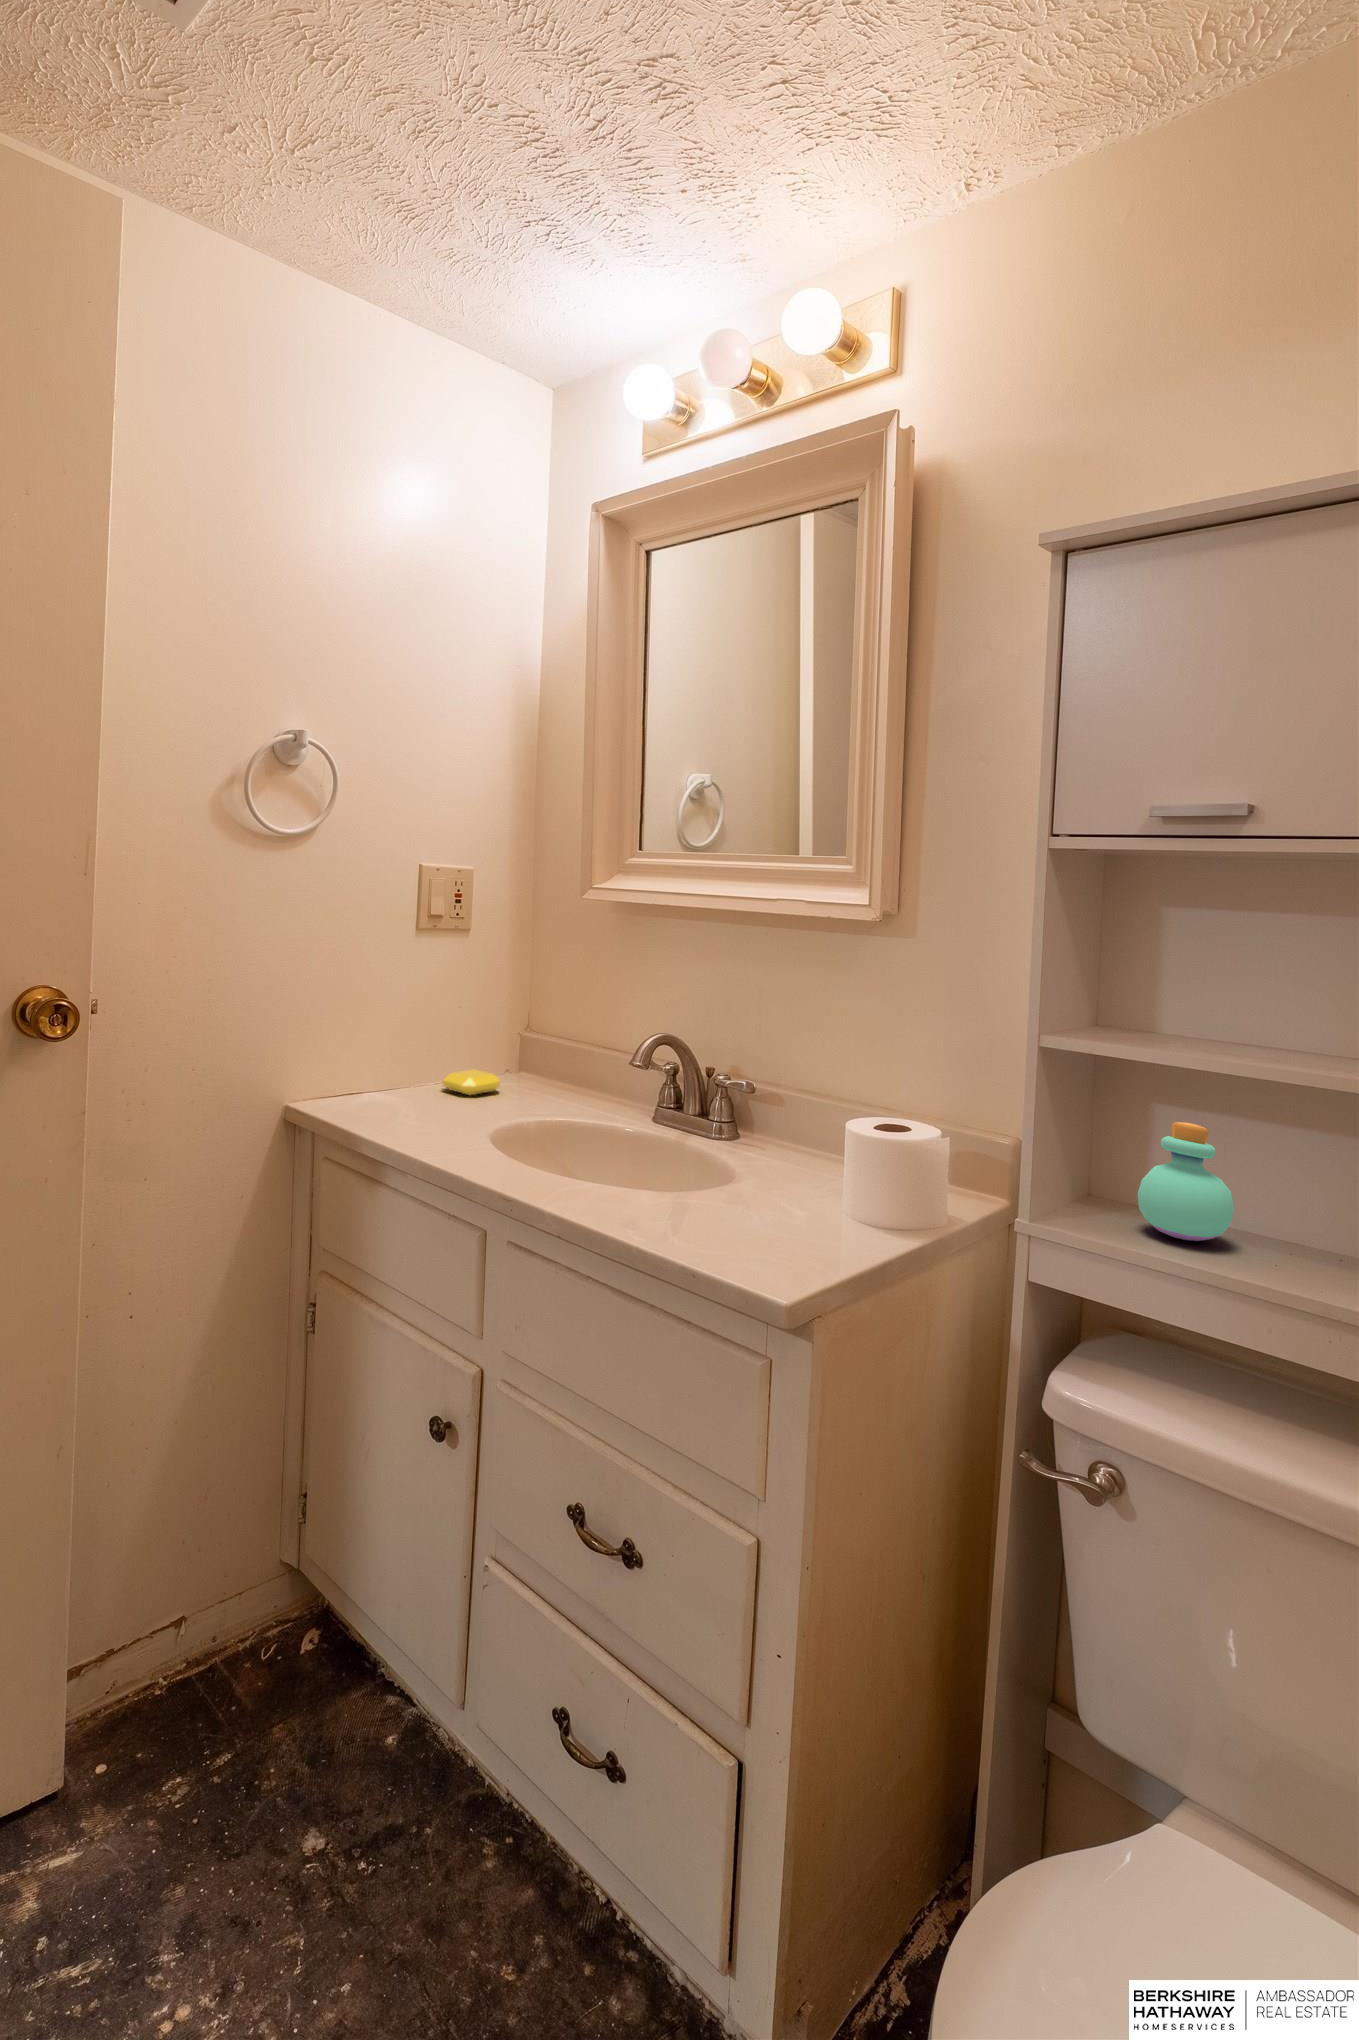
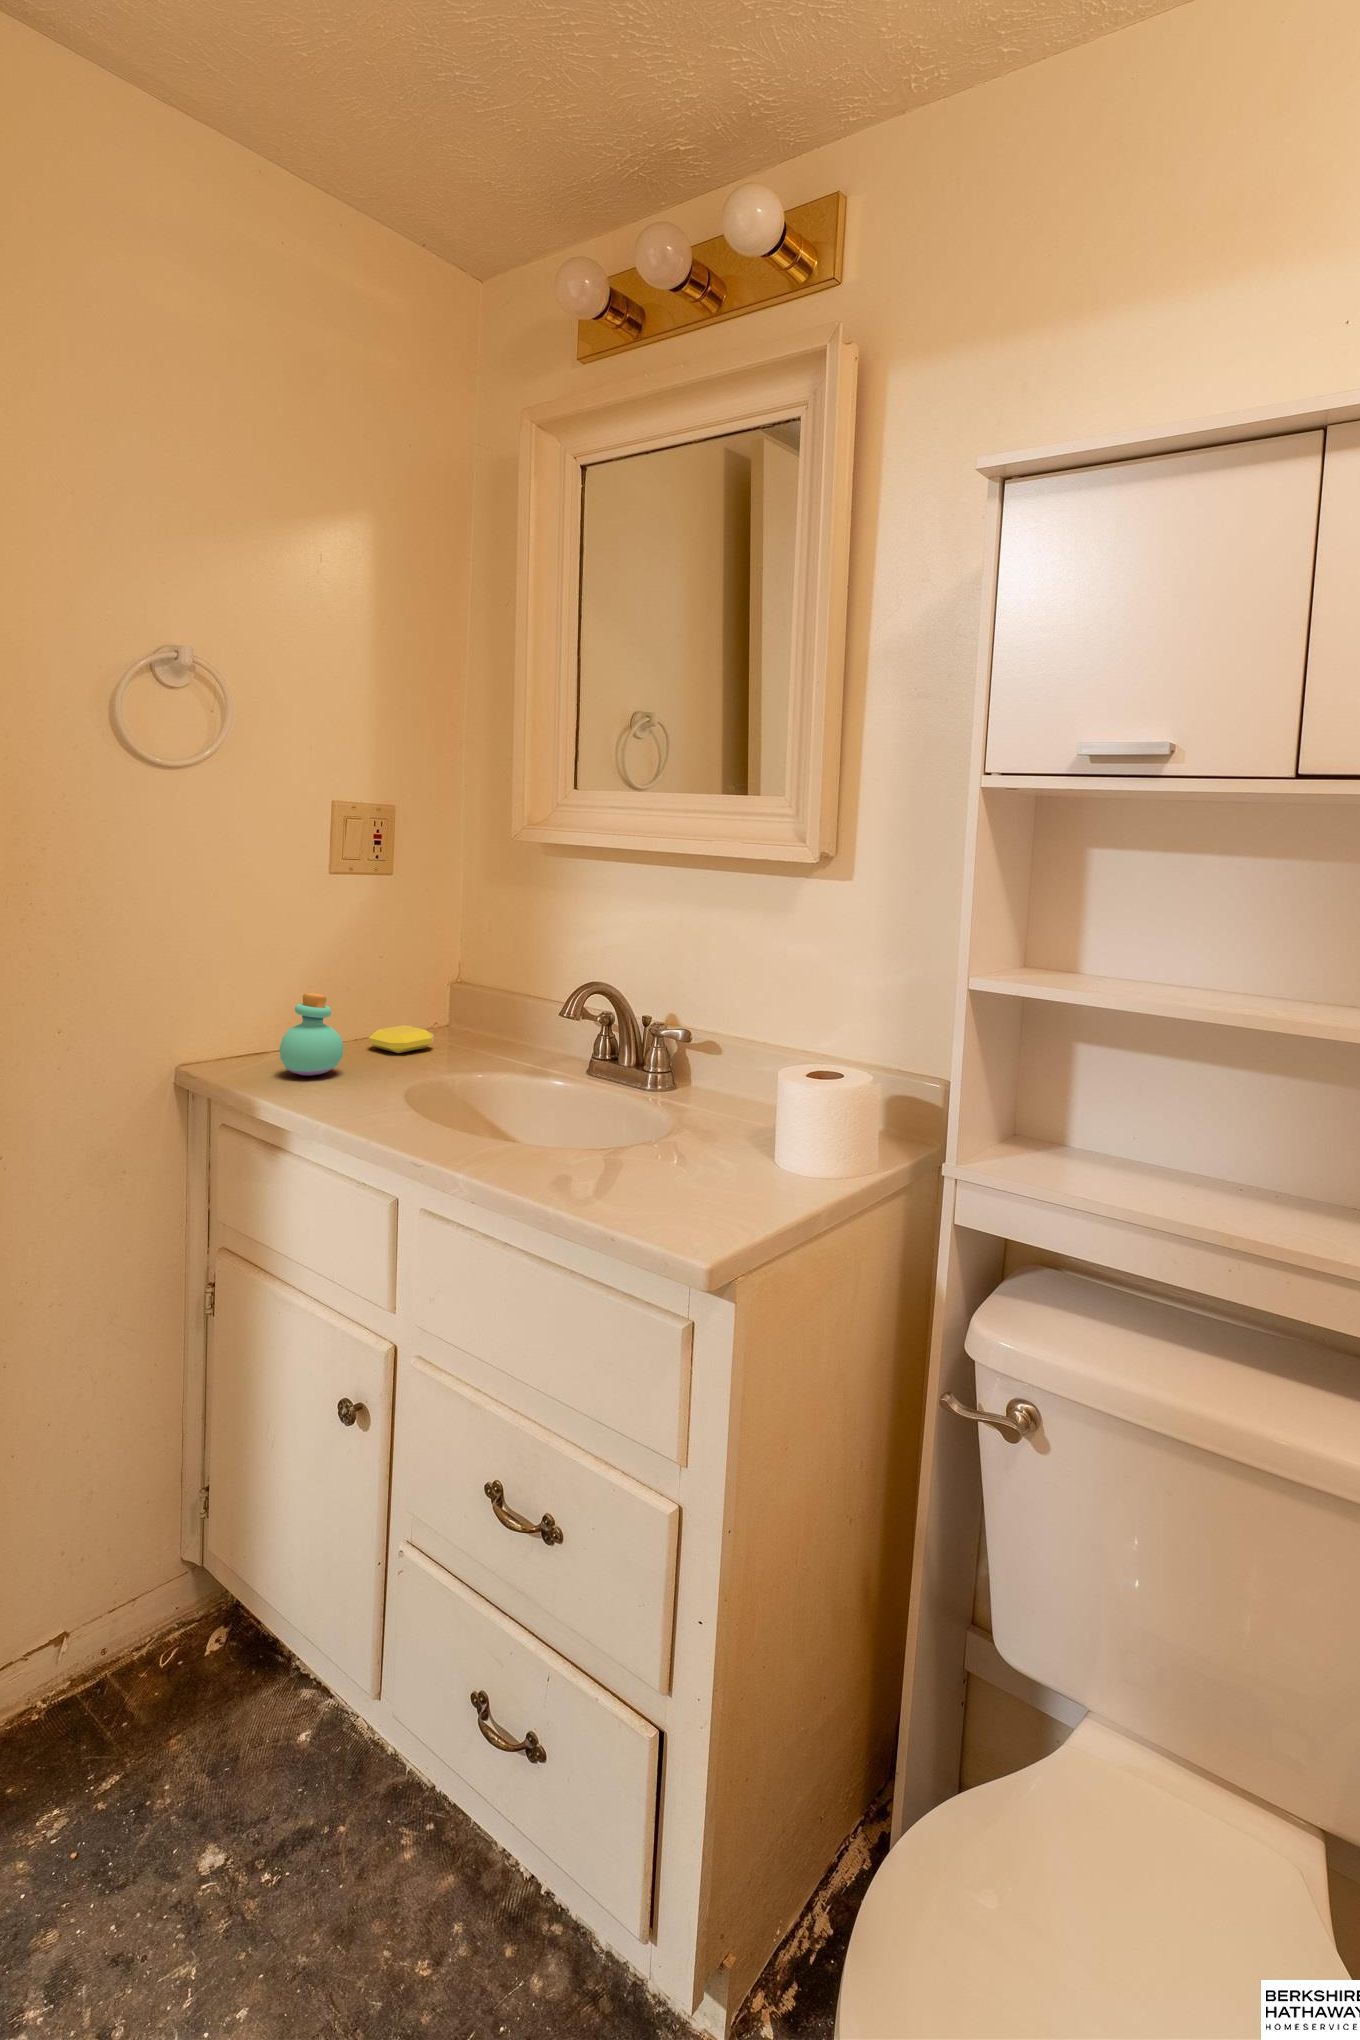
perfume bottle: present [1138,1122,1234,1241] -> present [280,993,344,1075]

